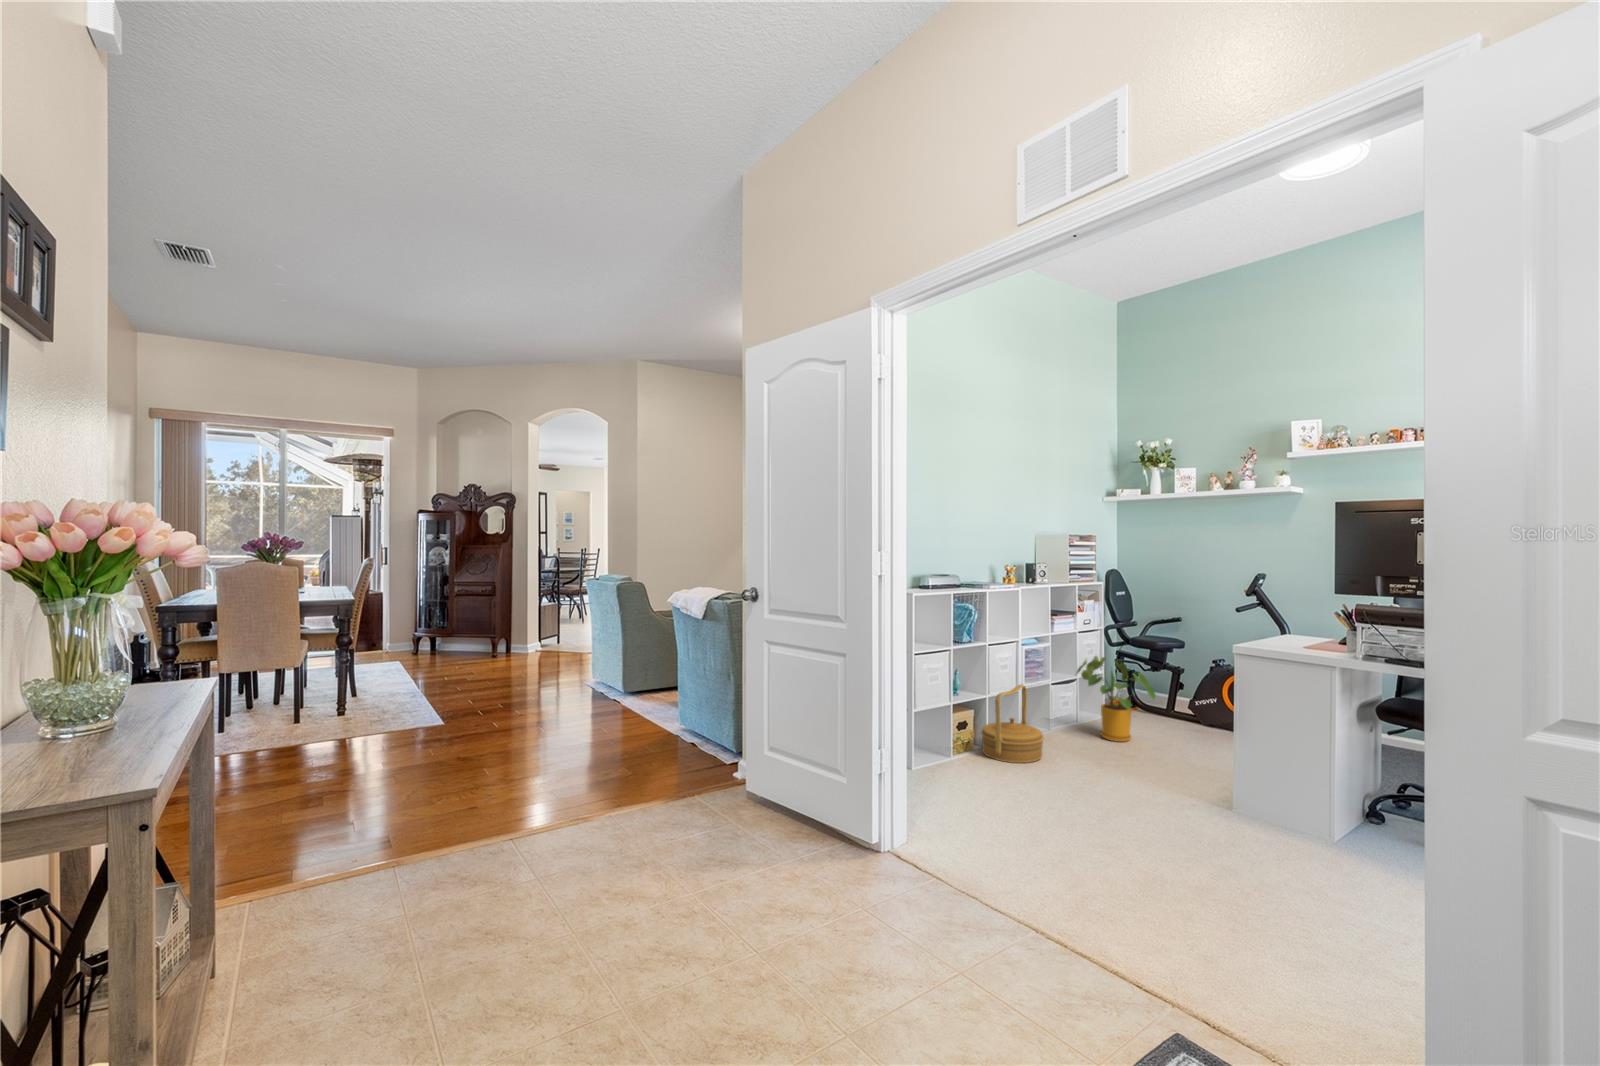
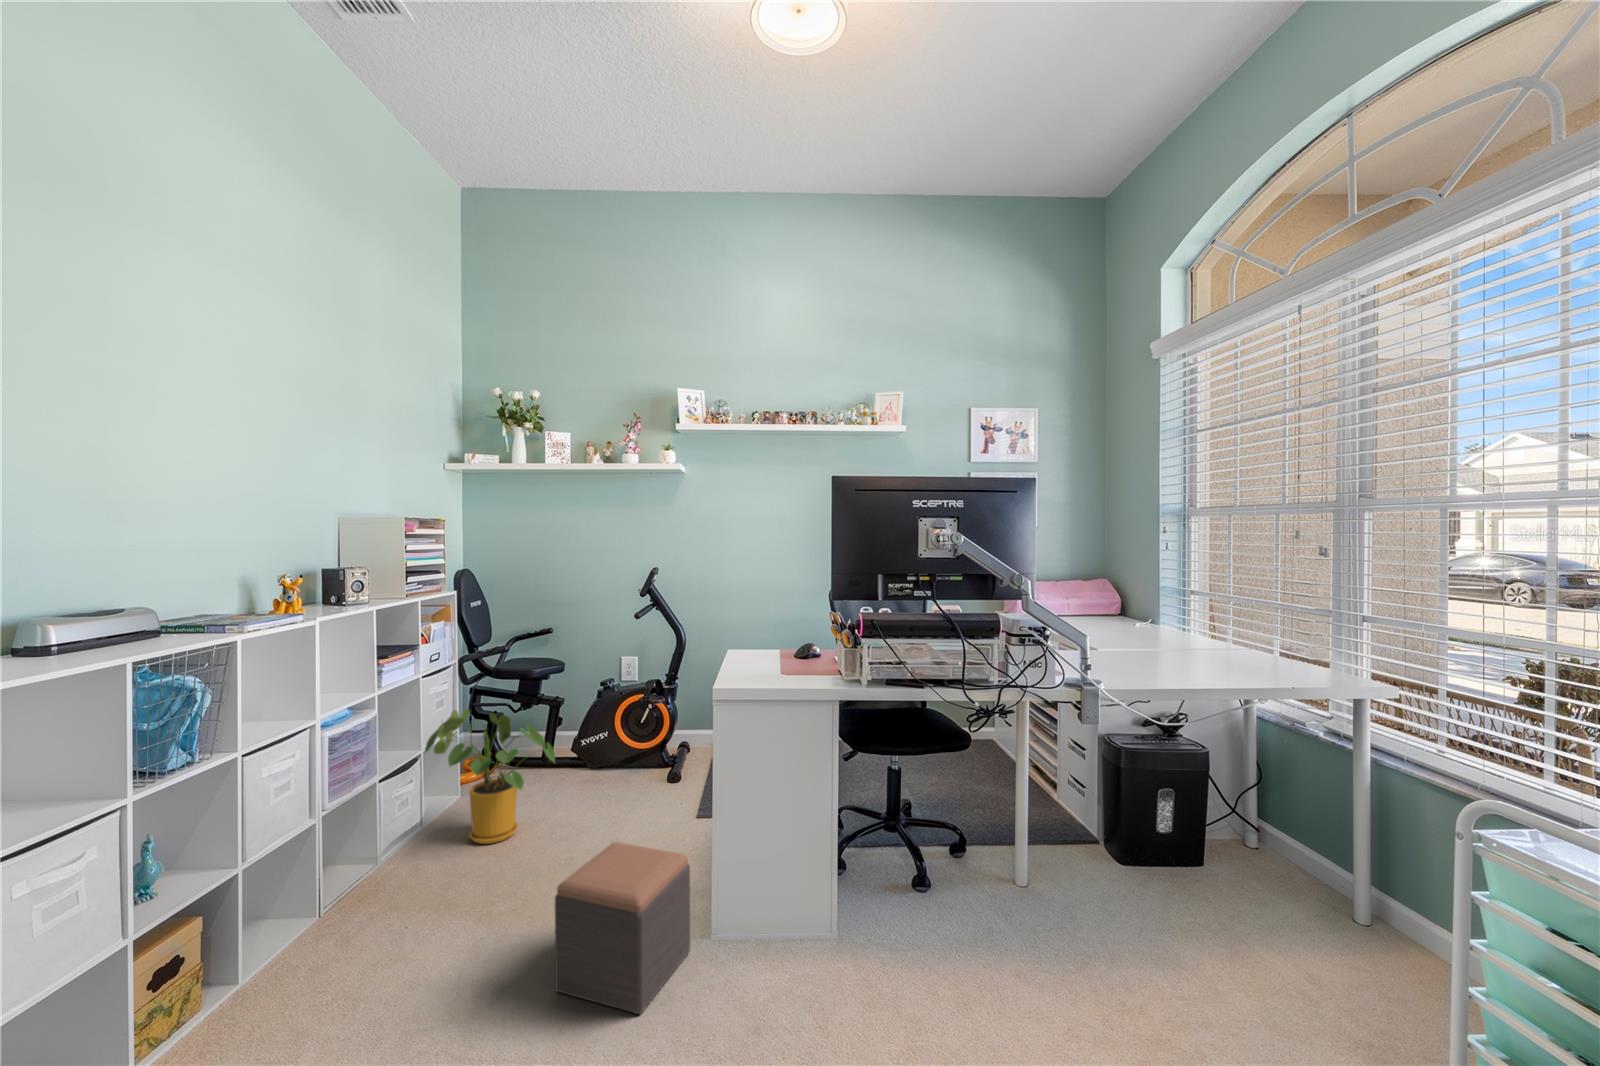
woven basket: present [981,685,1044,763] -> none [224,811,382,1012]
footstool: none [1118,736,1206,821] -> present [555,842,690,1014]

